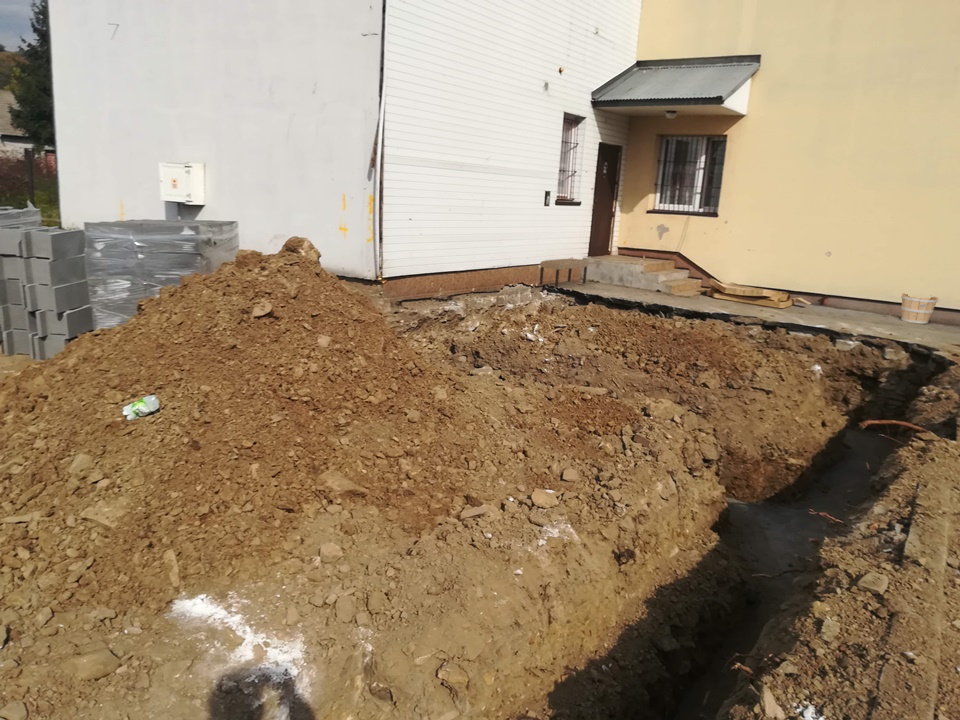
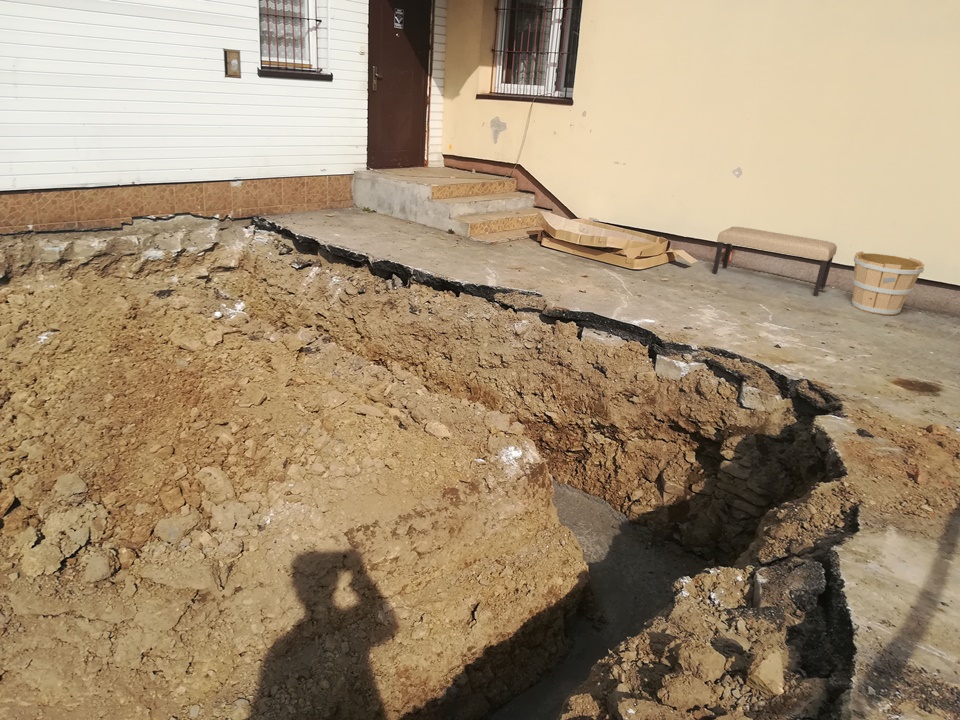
bench: present [540,258,588,287] -> present [712,227,837,295]

